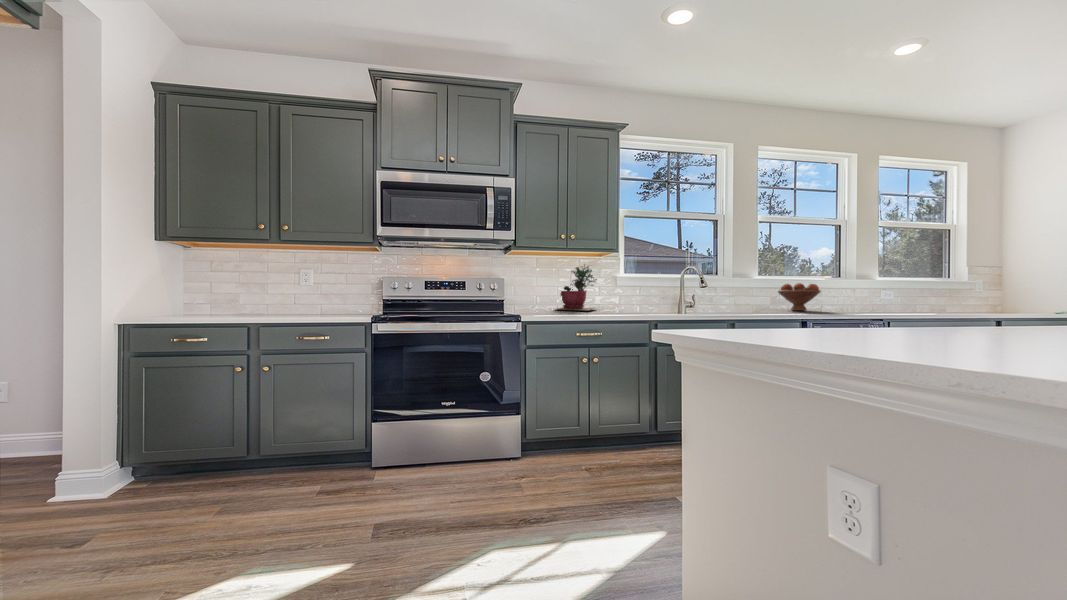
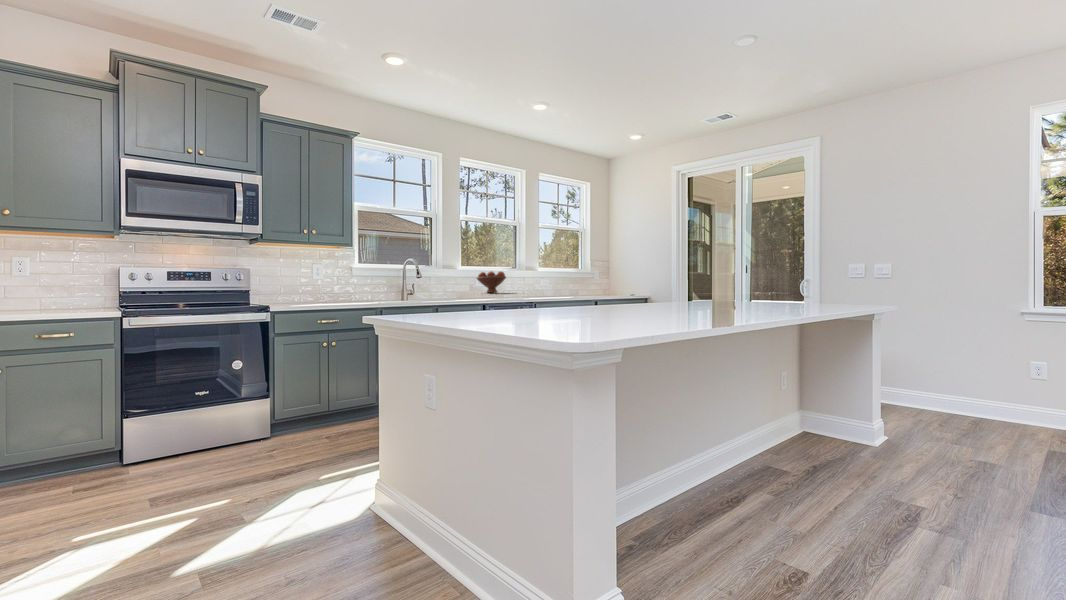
succulent plant: present [558,265,596,310] -> none [292,255,334,299]

